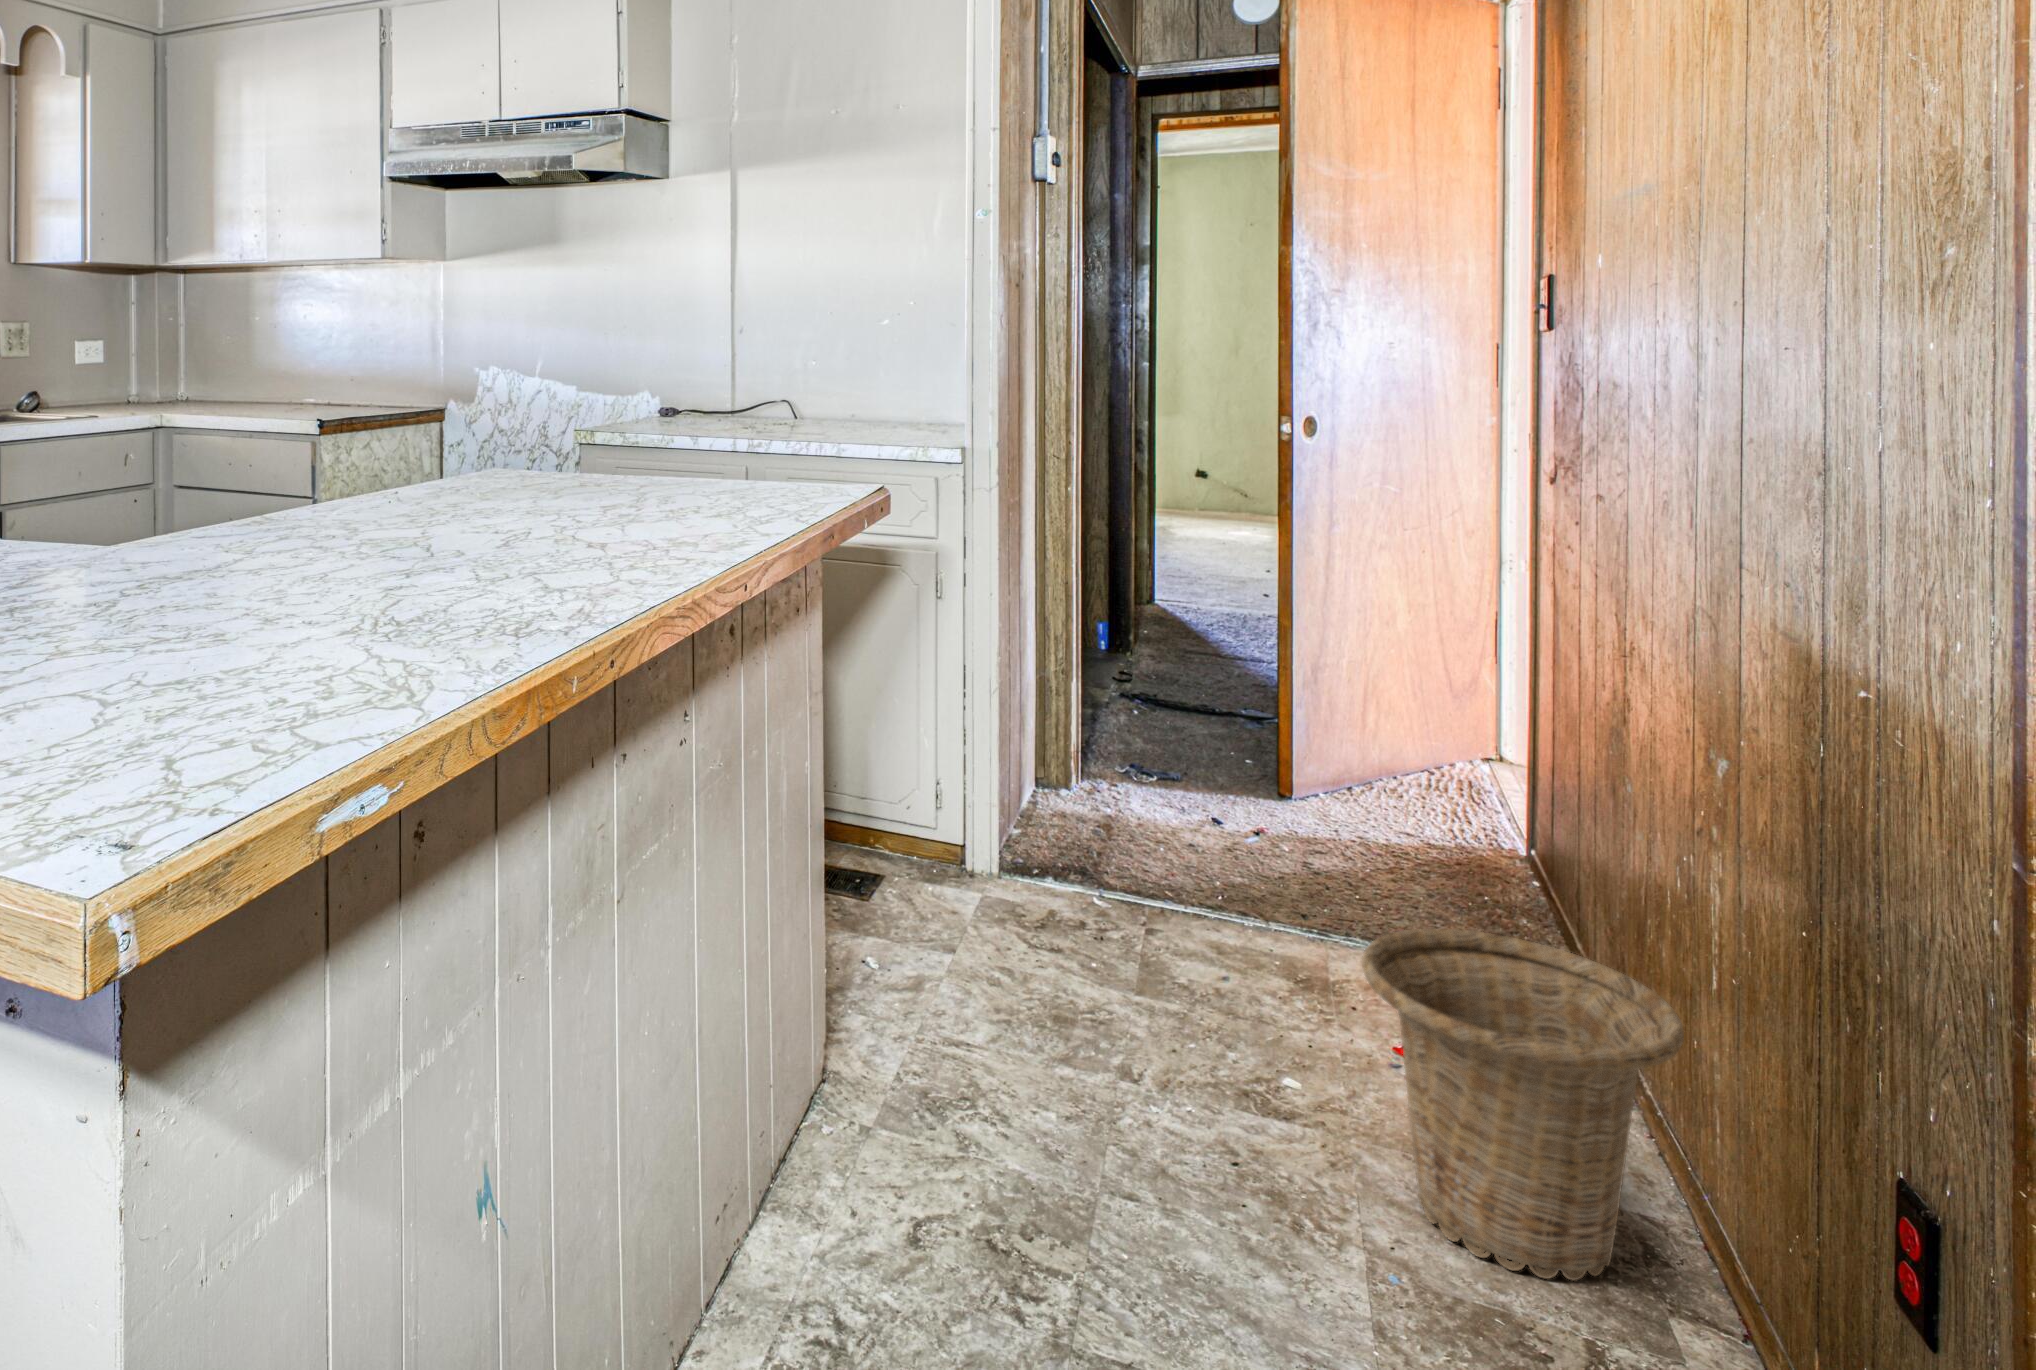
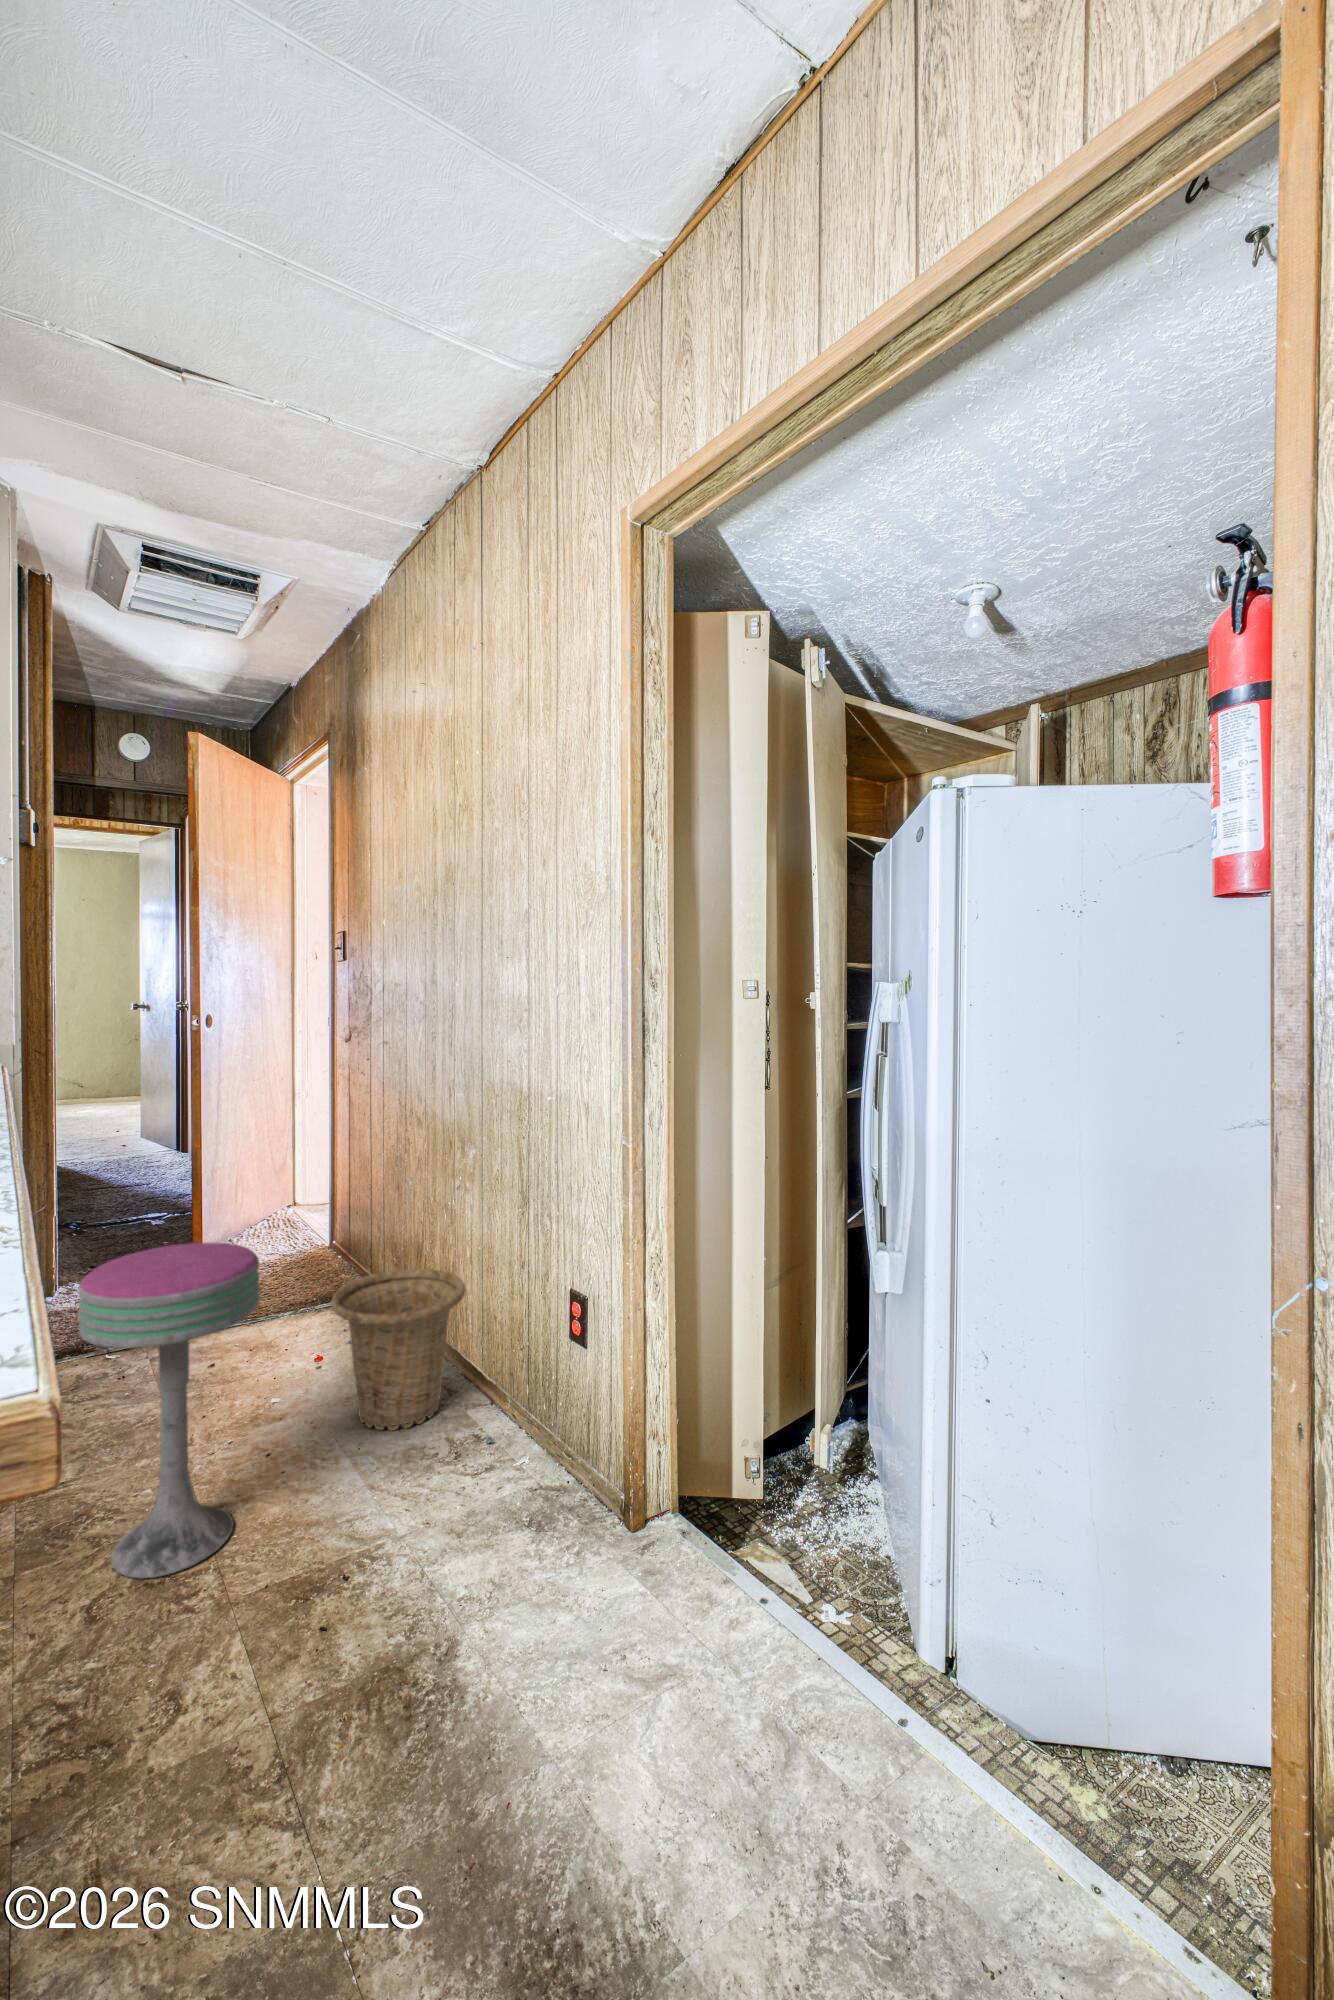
bar stool: none [926,756,1176,1259] -> present [79,1242,259,1579]

